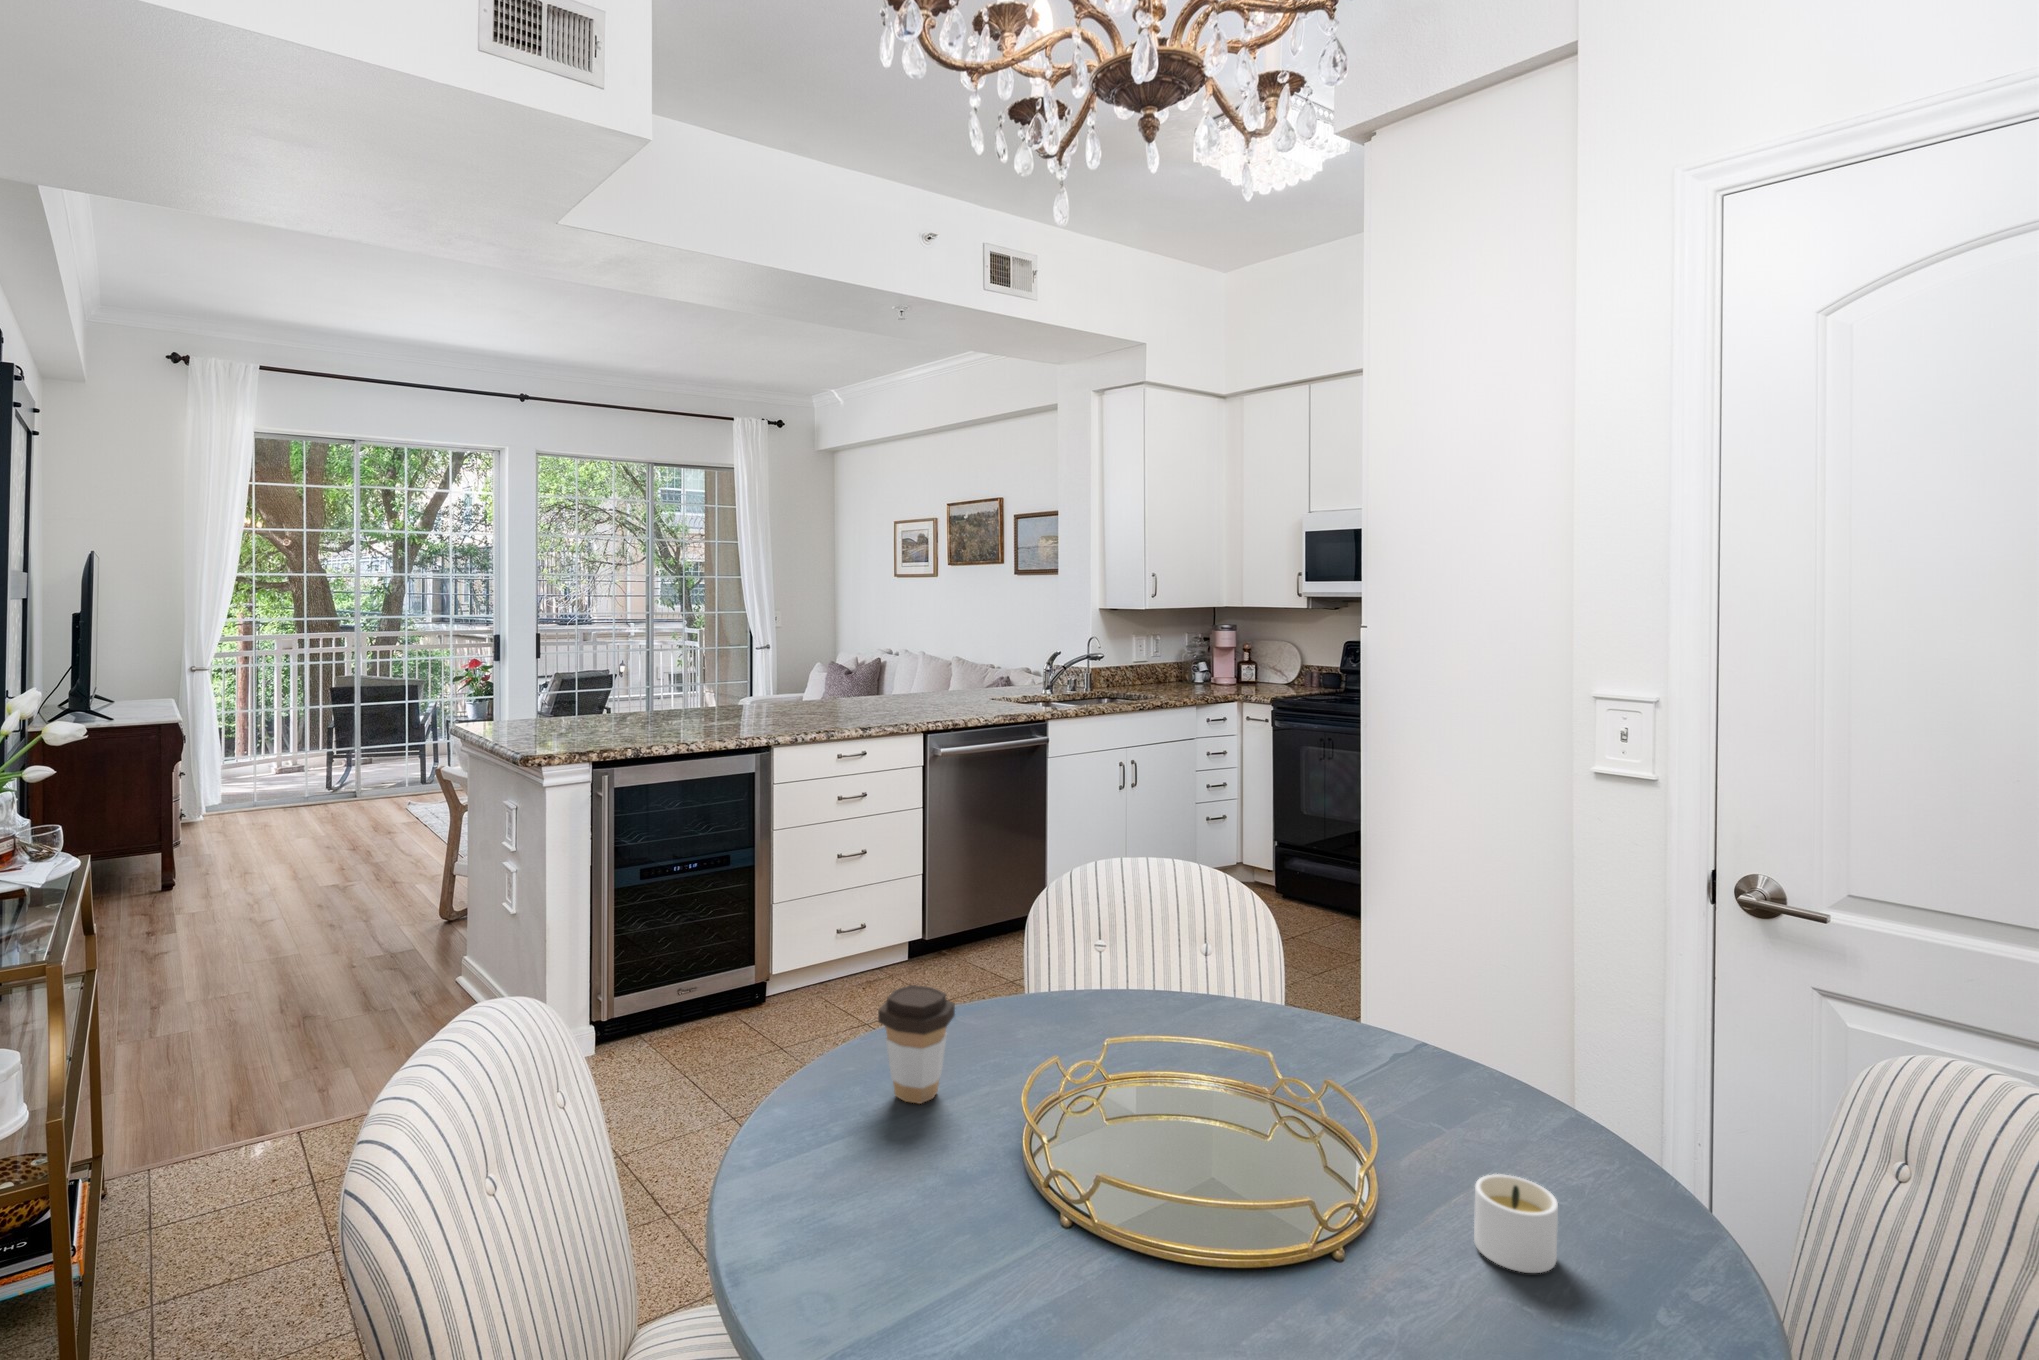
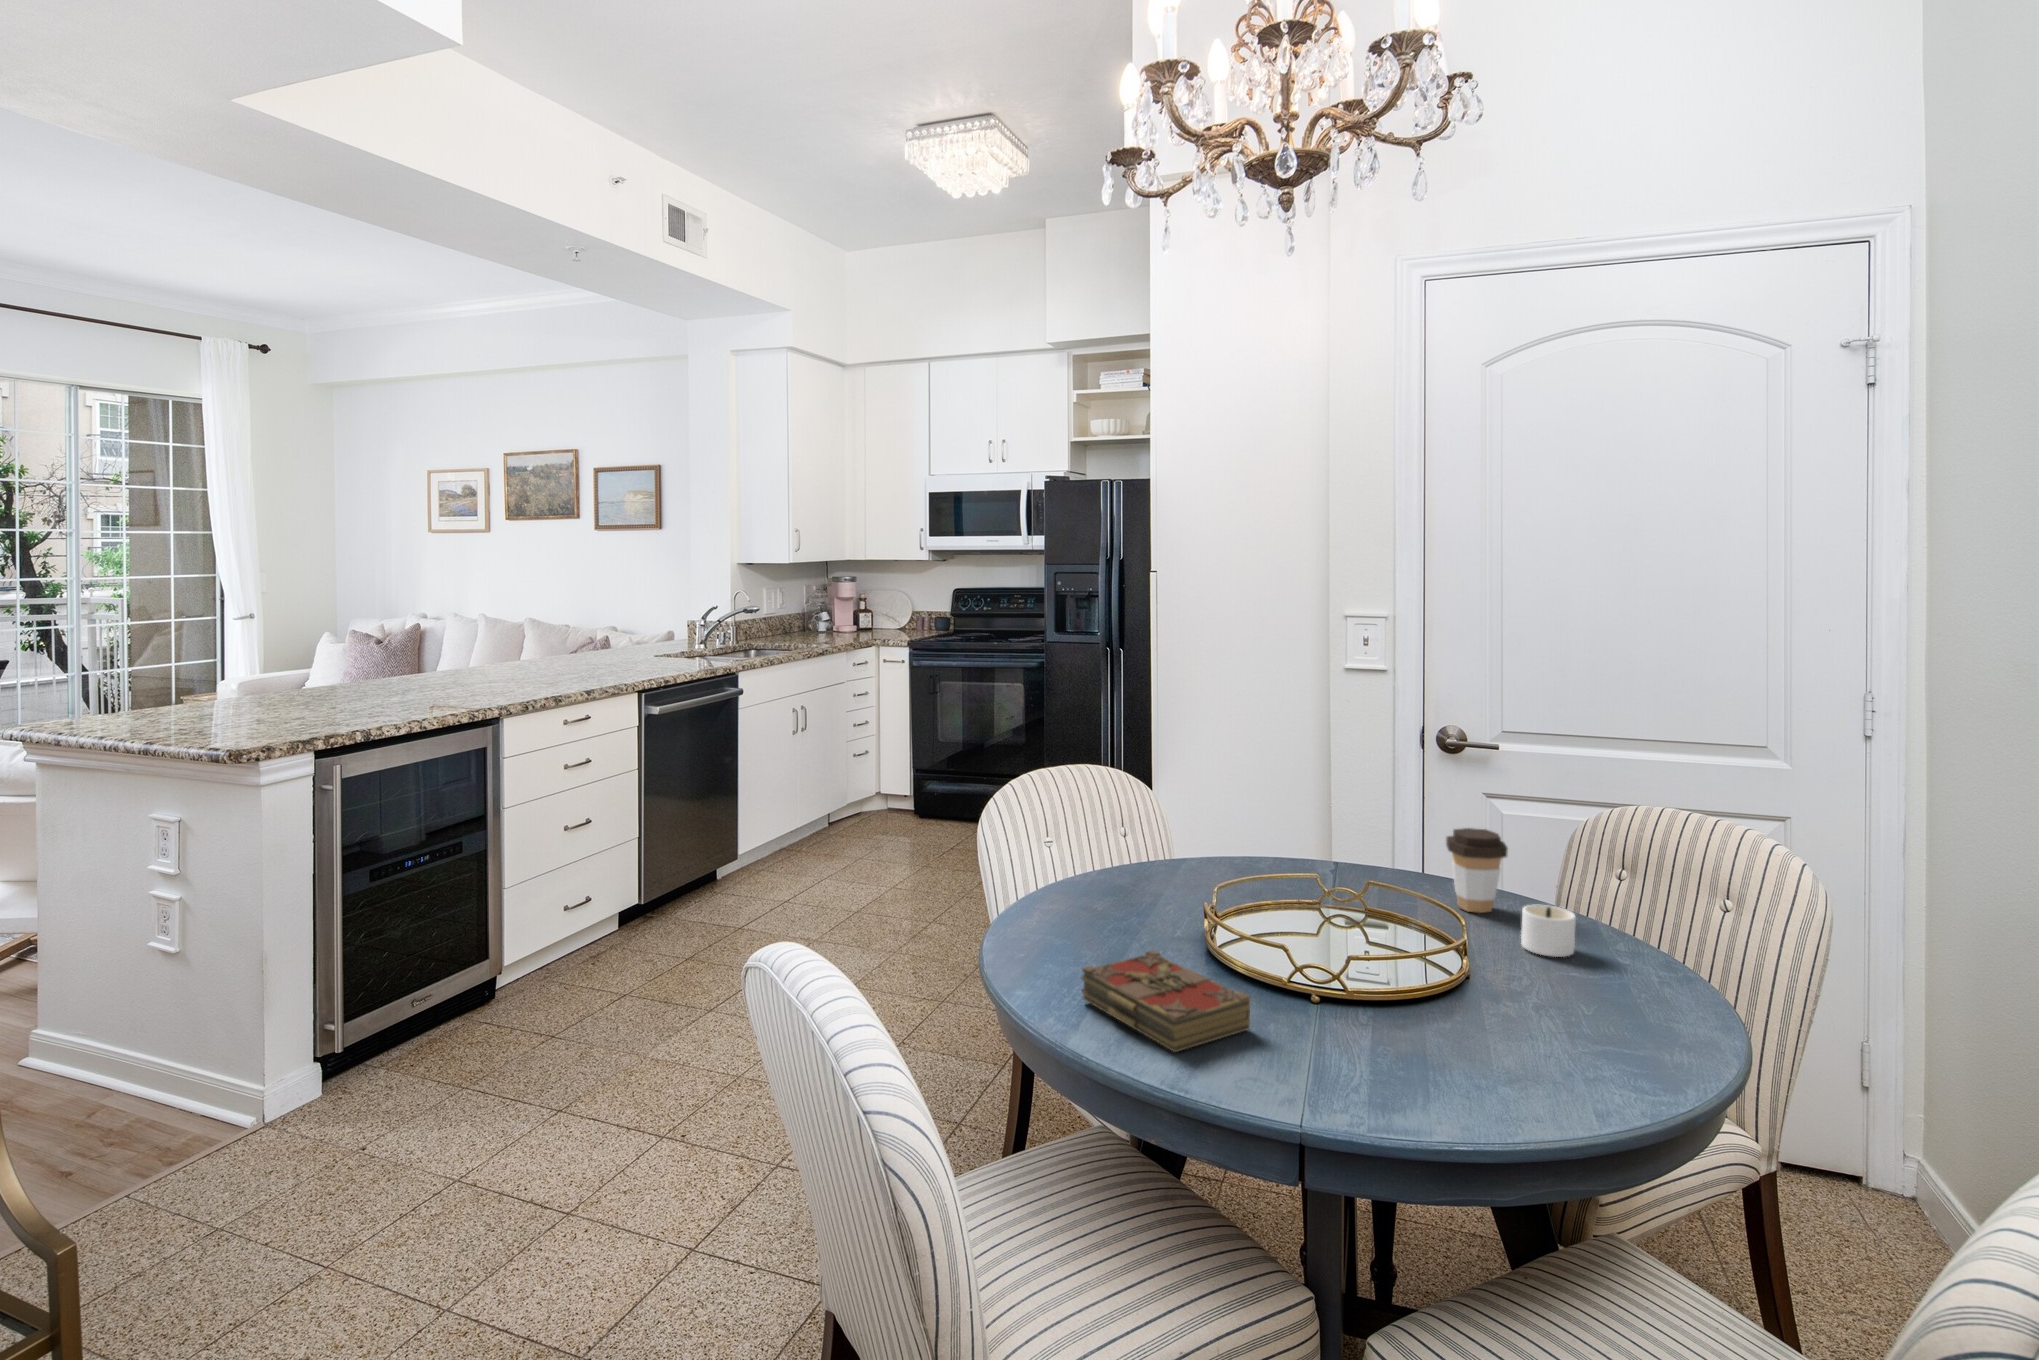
coffee cup: present [878,985,955,1104] -> present [1446,828,1508,913]
book: none [788,1103,922,1238] -> present [1082,950,1251,1052]

